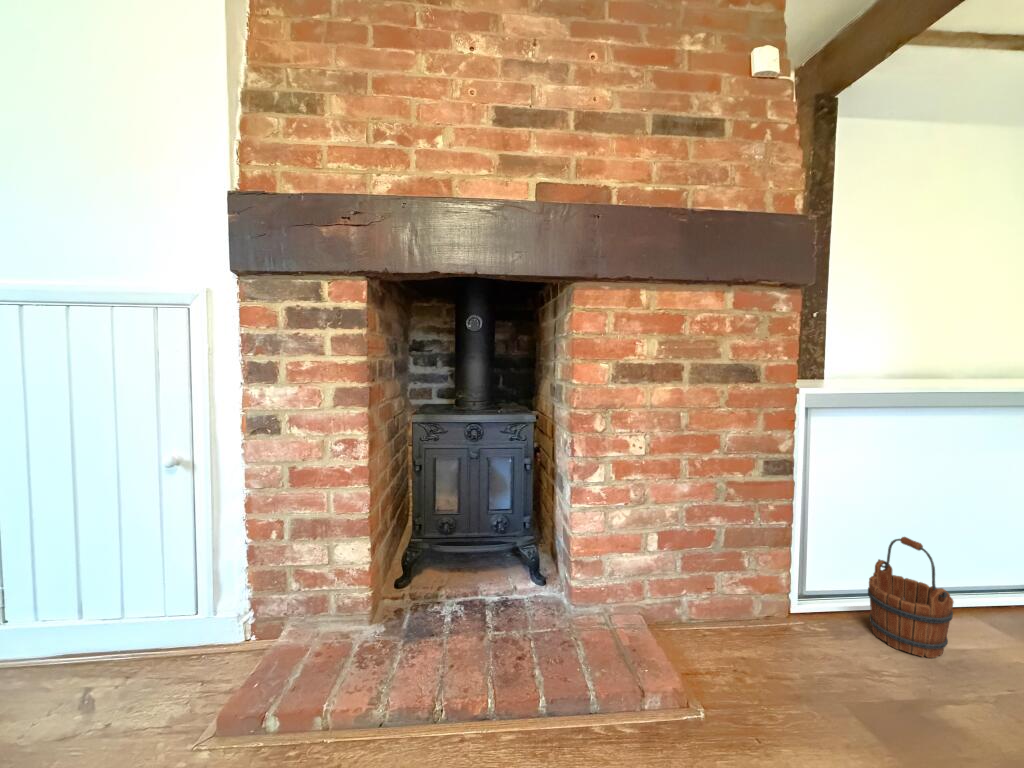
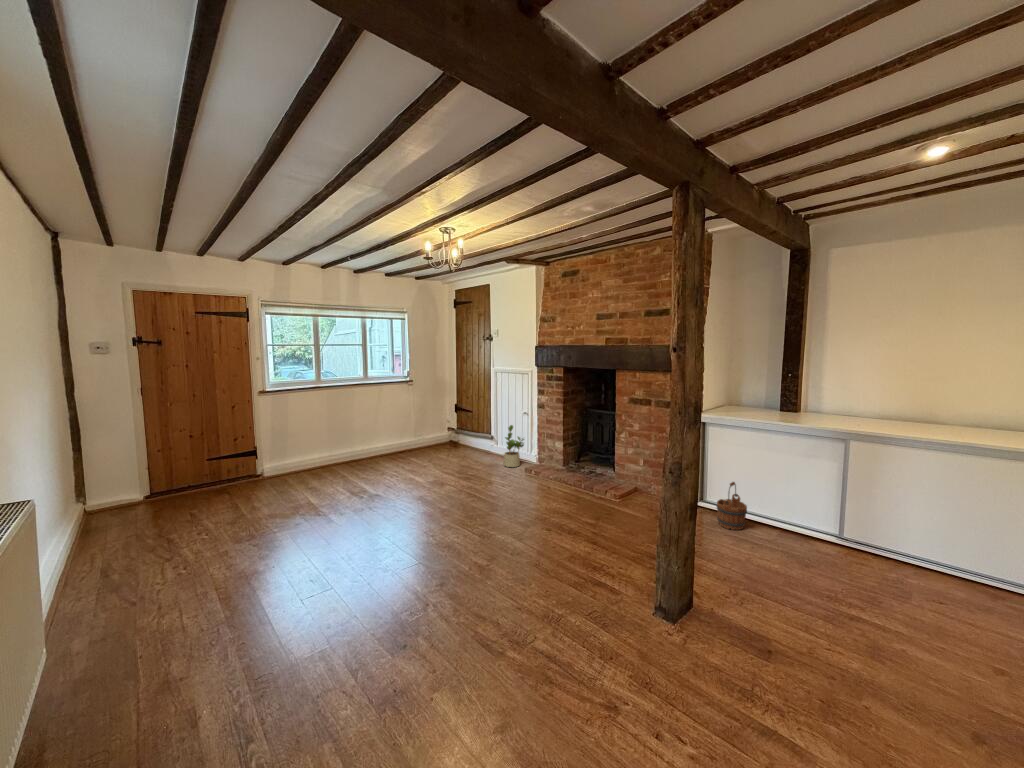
potted plant: none [72,524,192,729] -> present [504,425,524,467]

